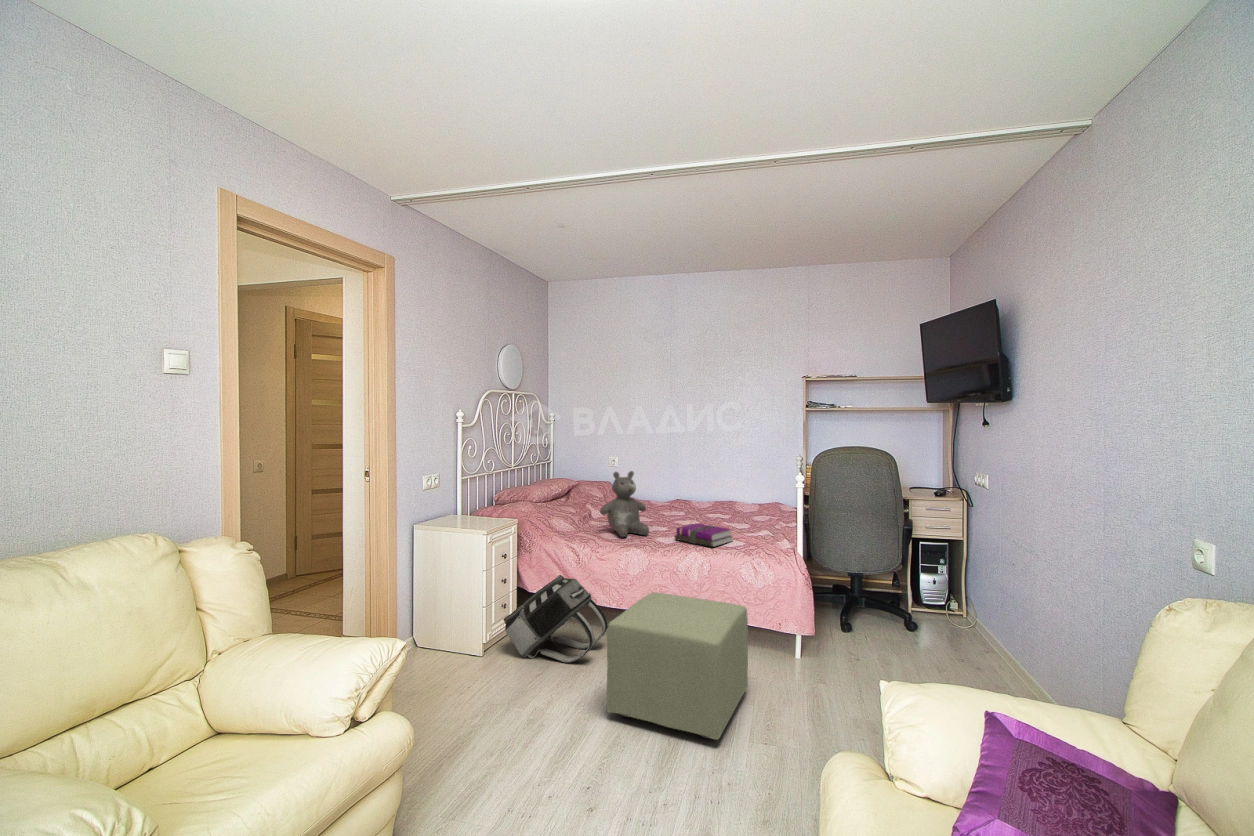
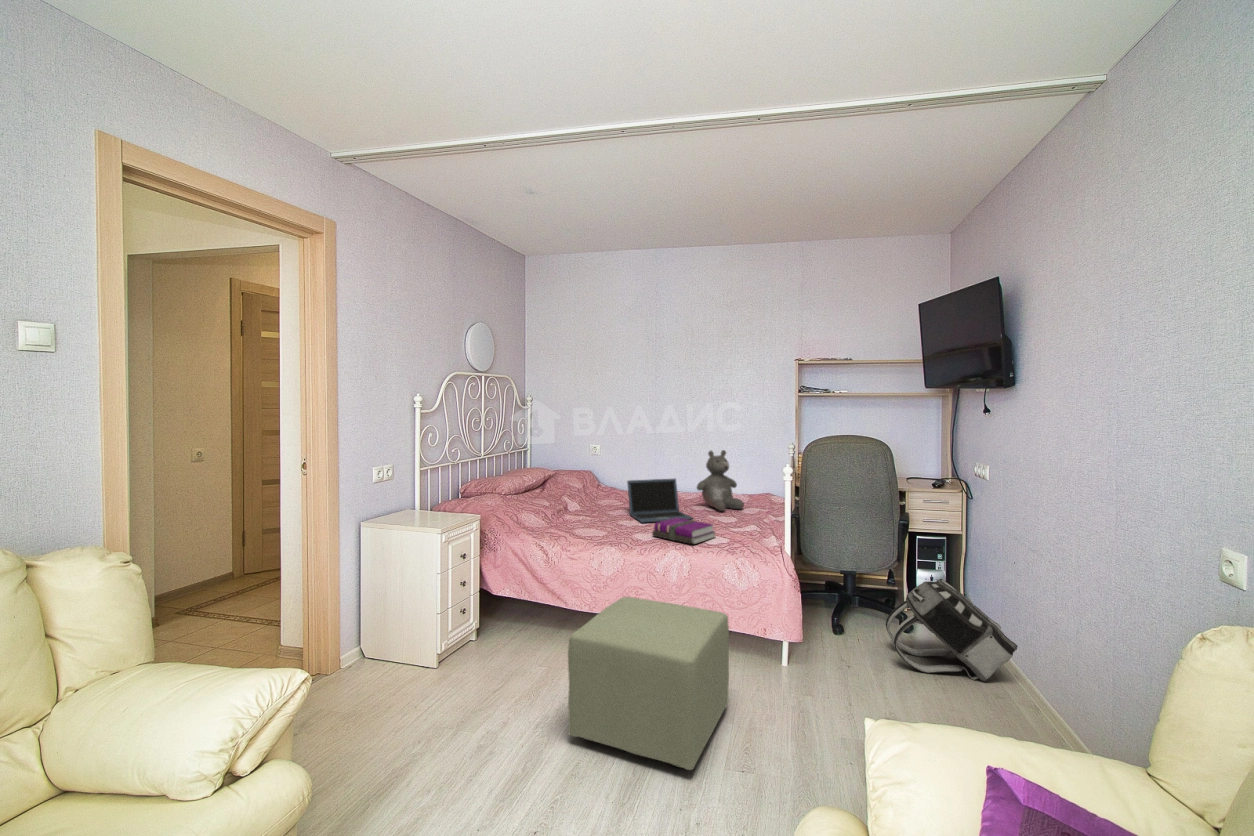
teddy bear: present [600,471,649,537] -> present [697,450,744,511]
laptop: none [649,488,711,528] -> present [627,479,693,523]
backpack: present [504,575,607,663] -> present [886,579,1017,681]

